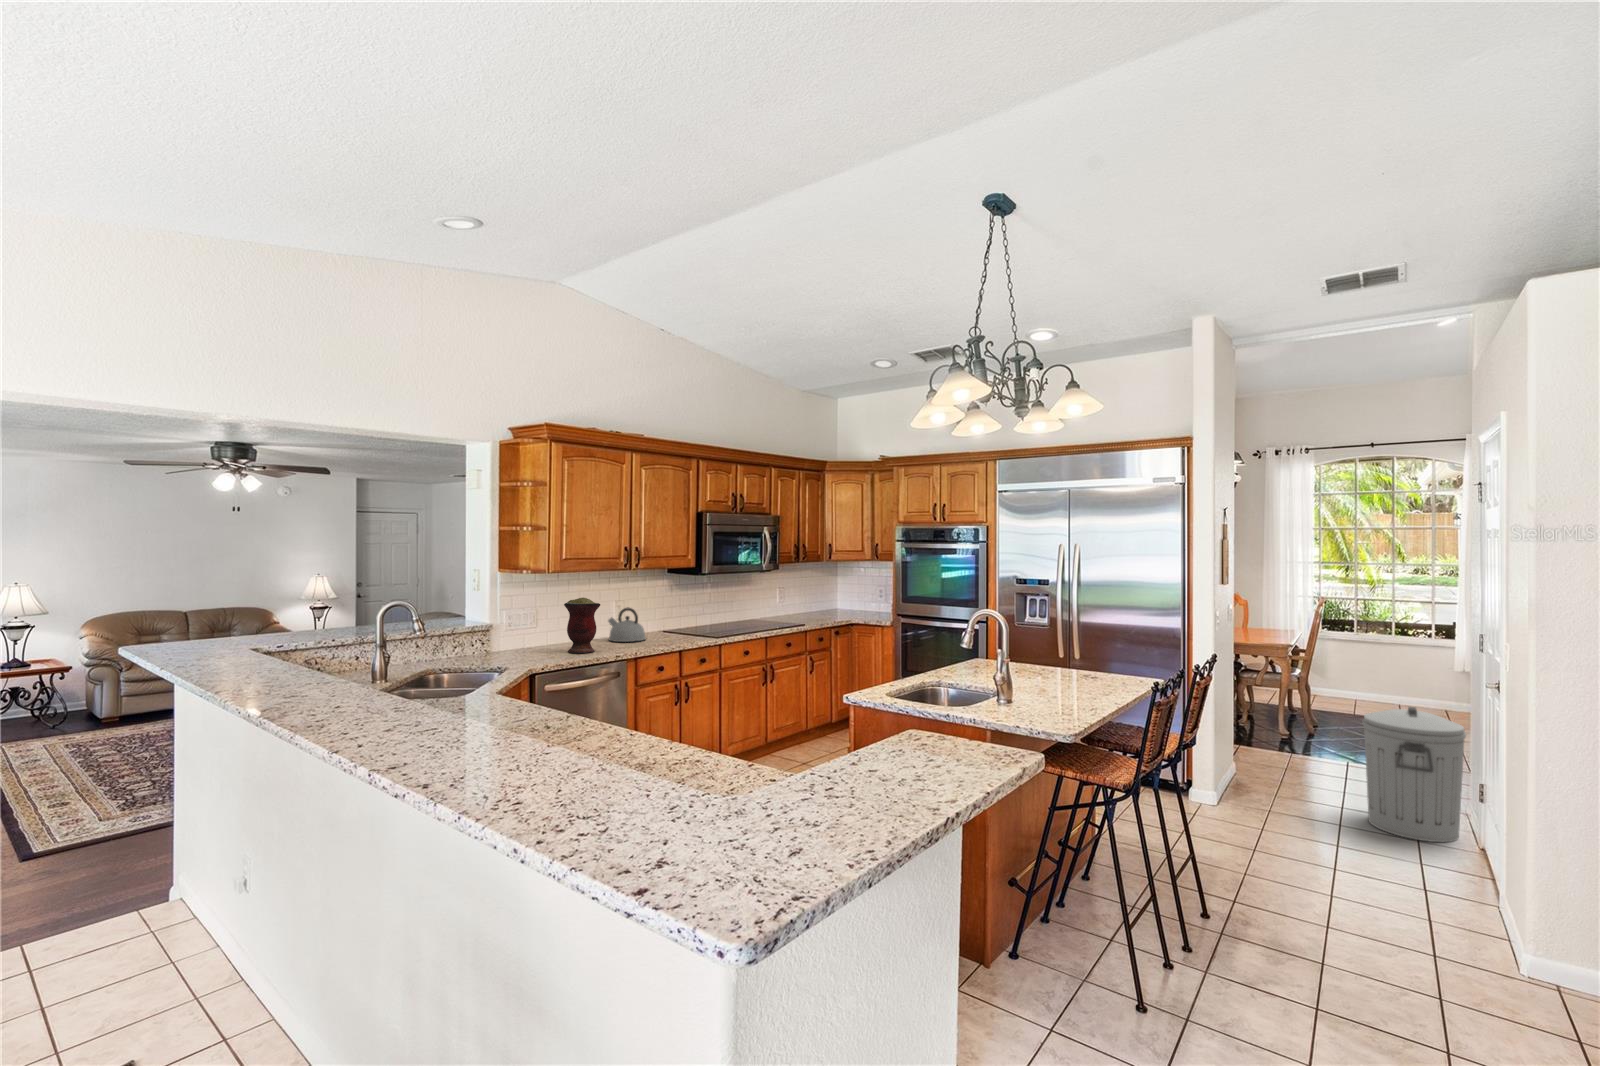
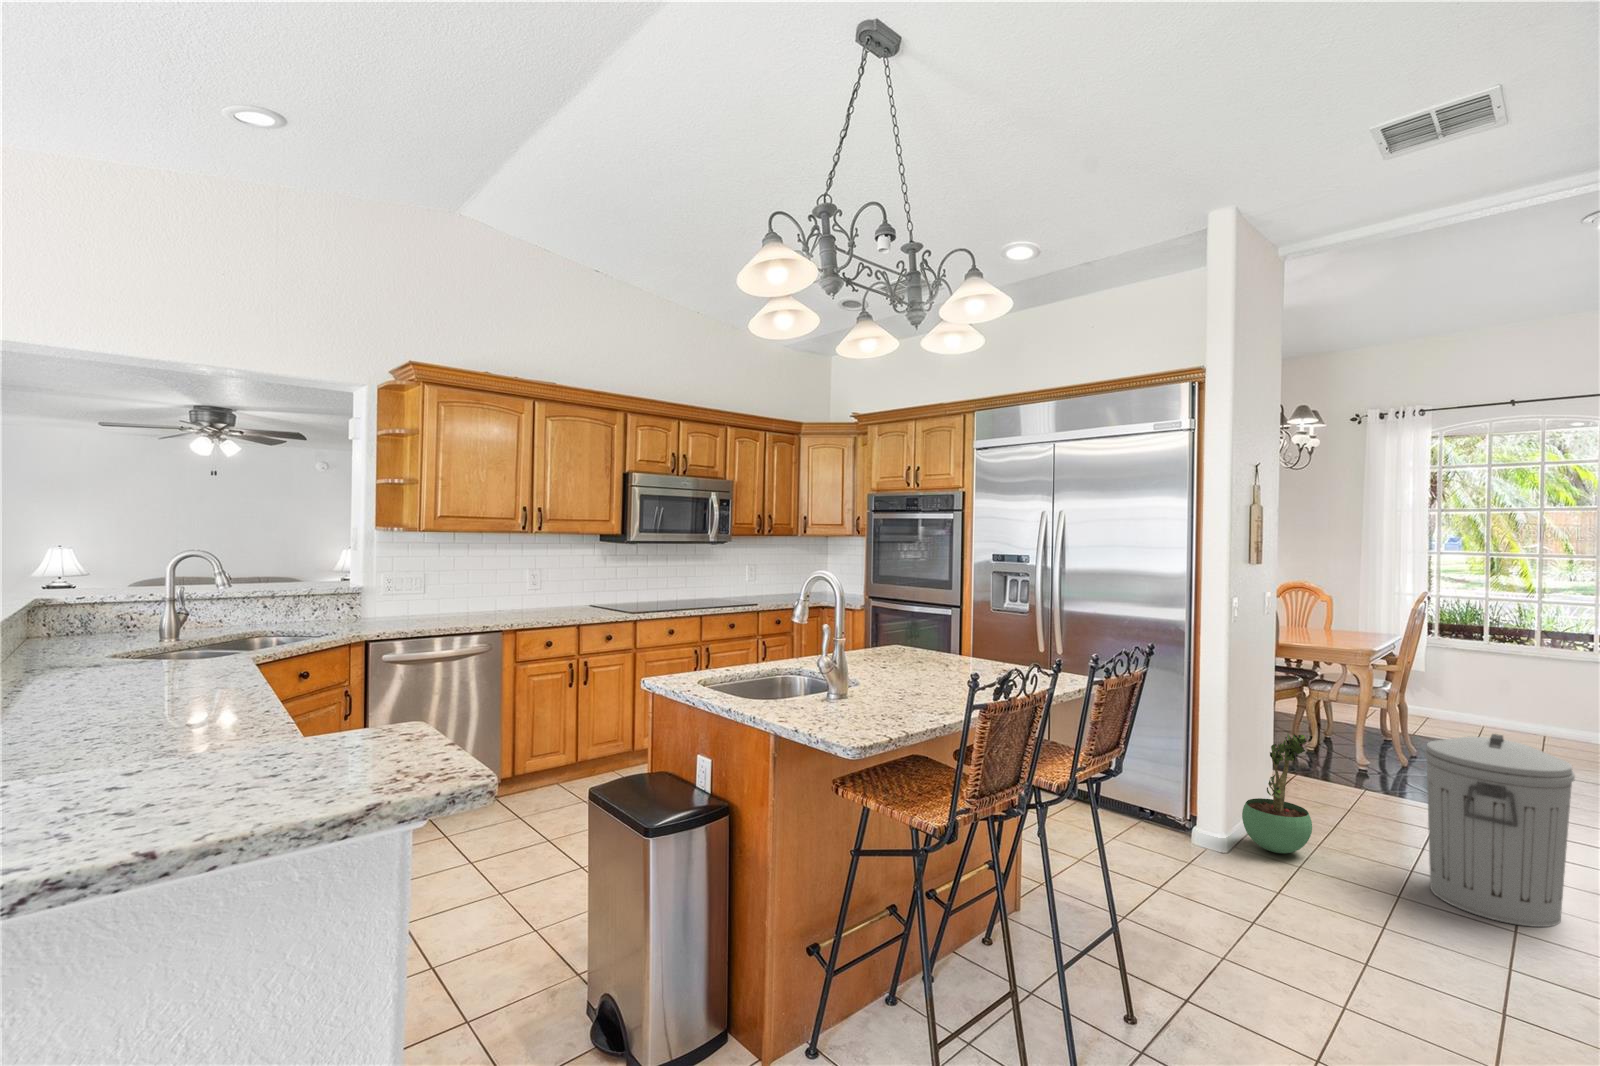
vase: present [564,598,600,653] -> none [447,562,490,623]
kettle: present [608,607,646,642] -> none [515,577,559,615]
potted plant: none [1229,712,1281,805] -> present [1242,734,1312,853]

